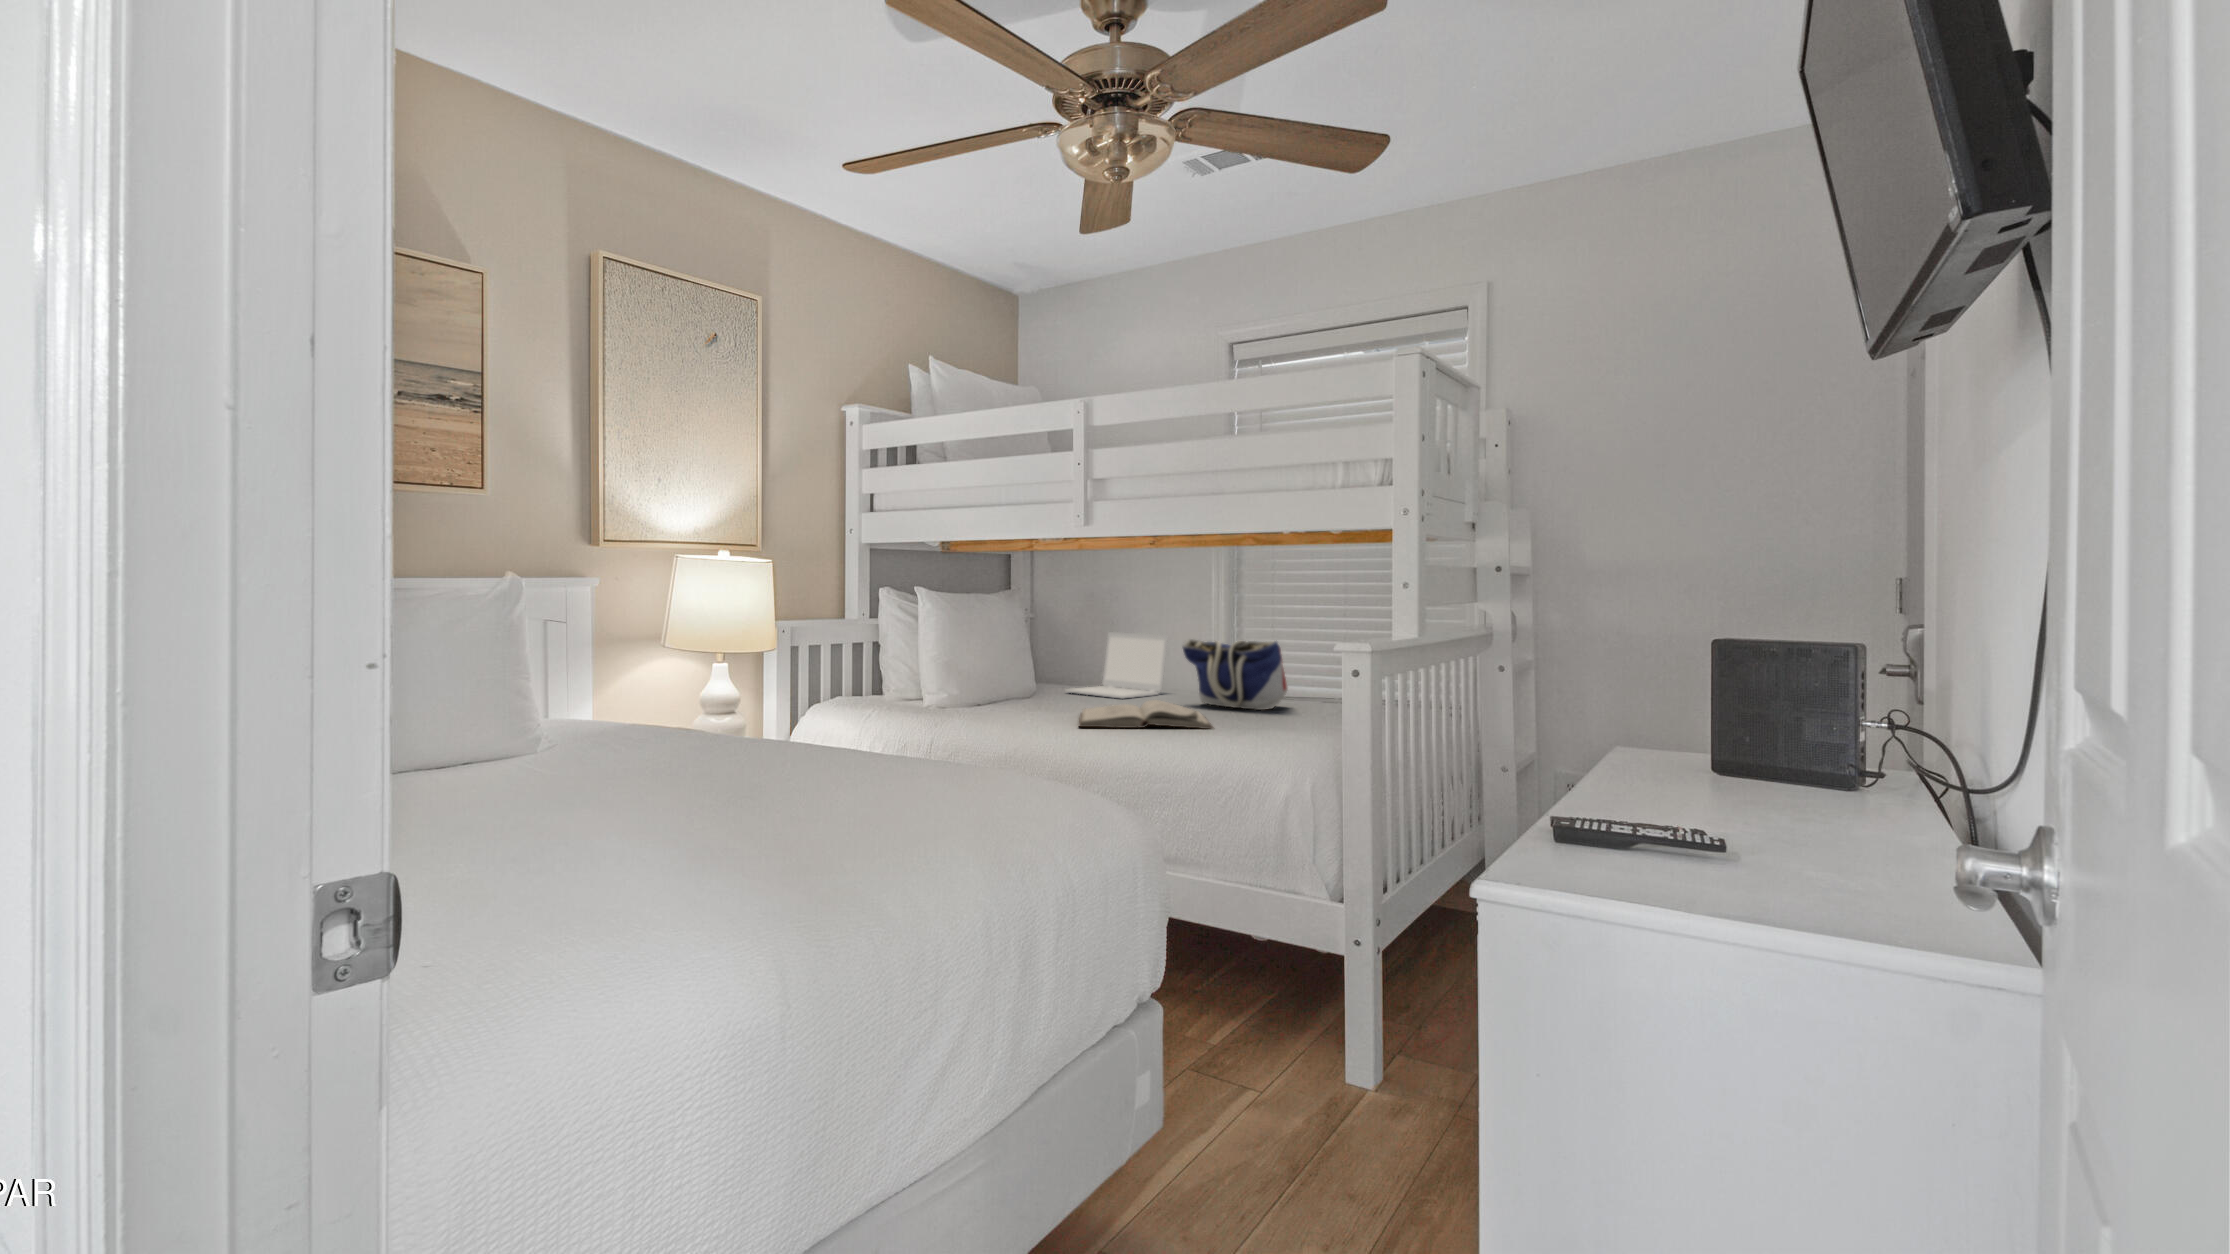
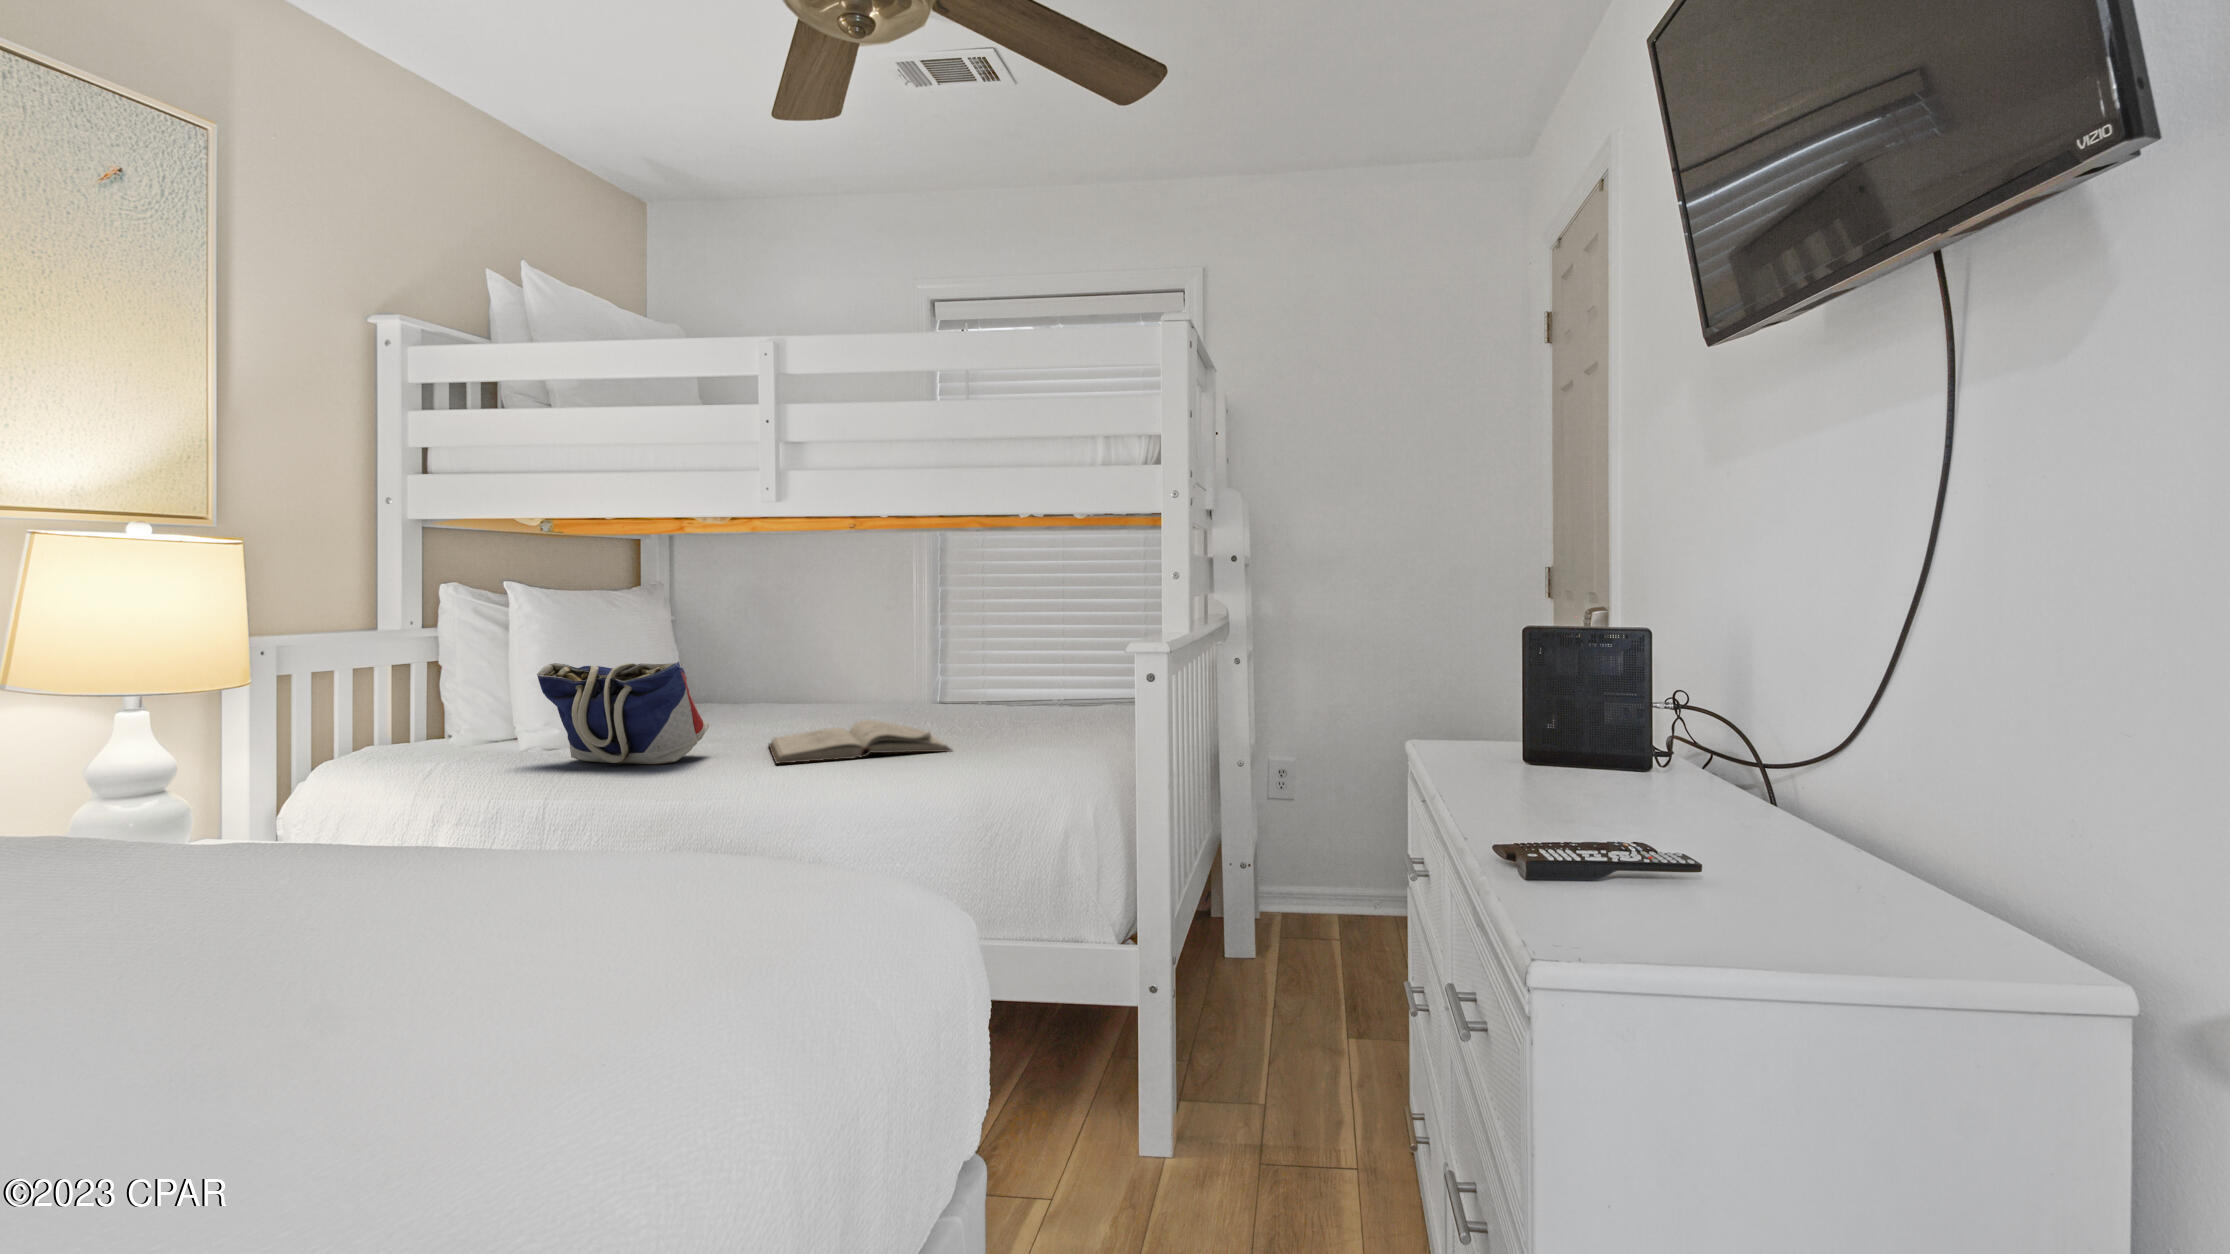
laptop: present [1066,632,1167,699] -> none [730,637,867,720]
tote bag: present [1182,639,1288,710] -> present [537,662,709,764]

